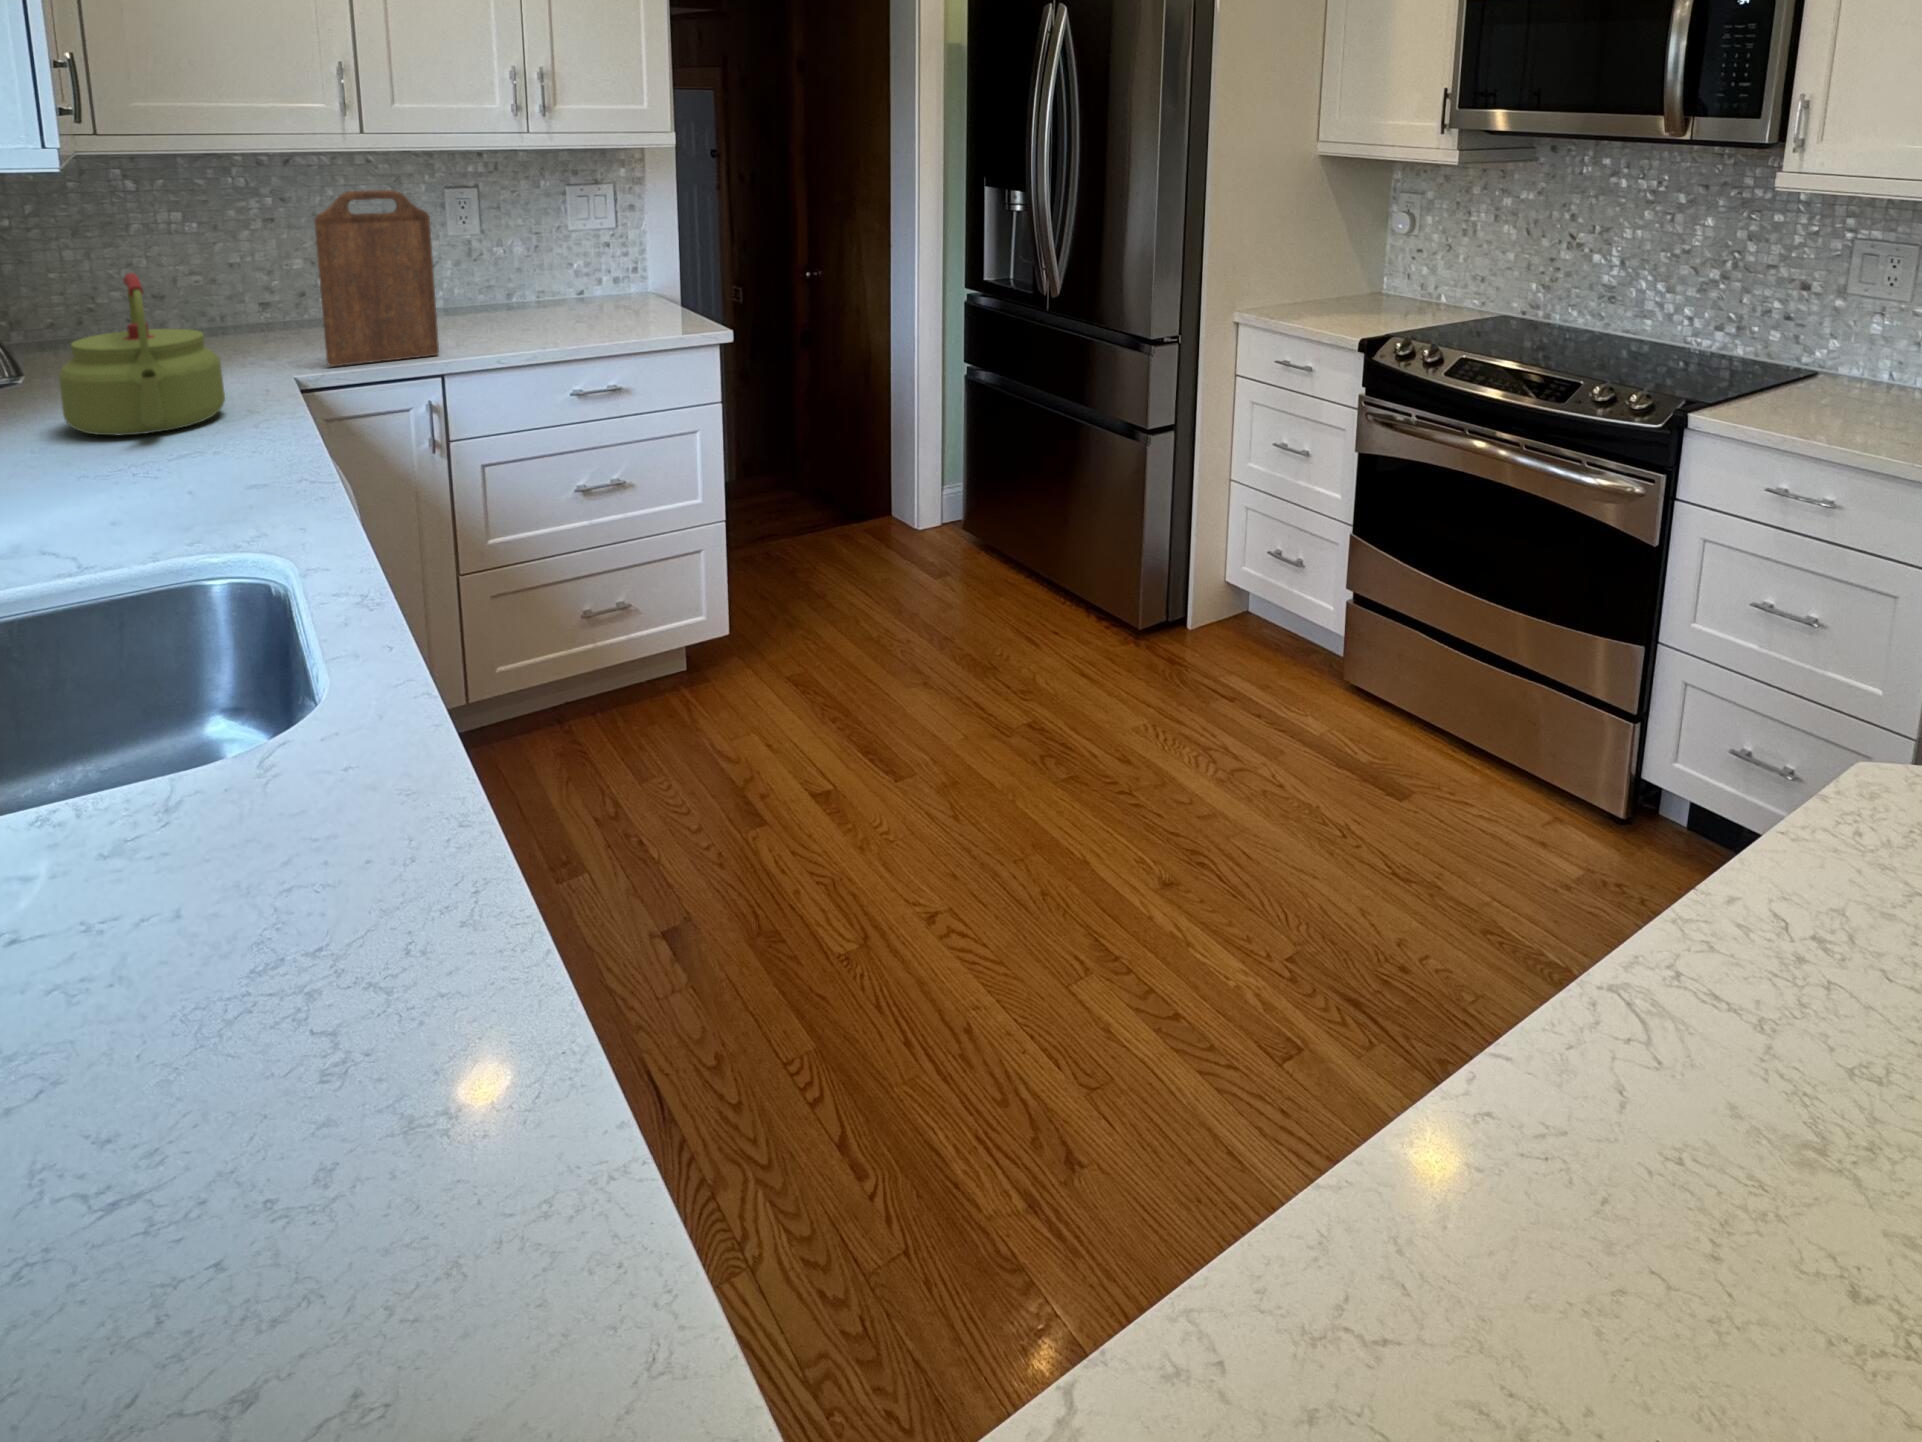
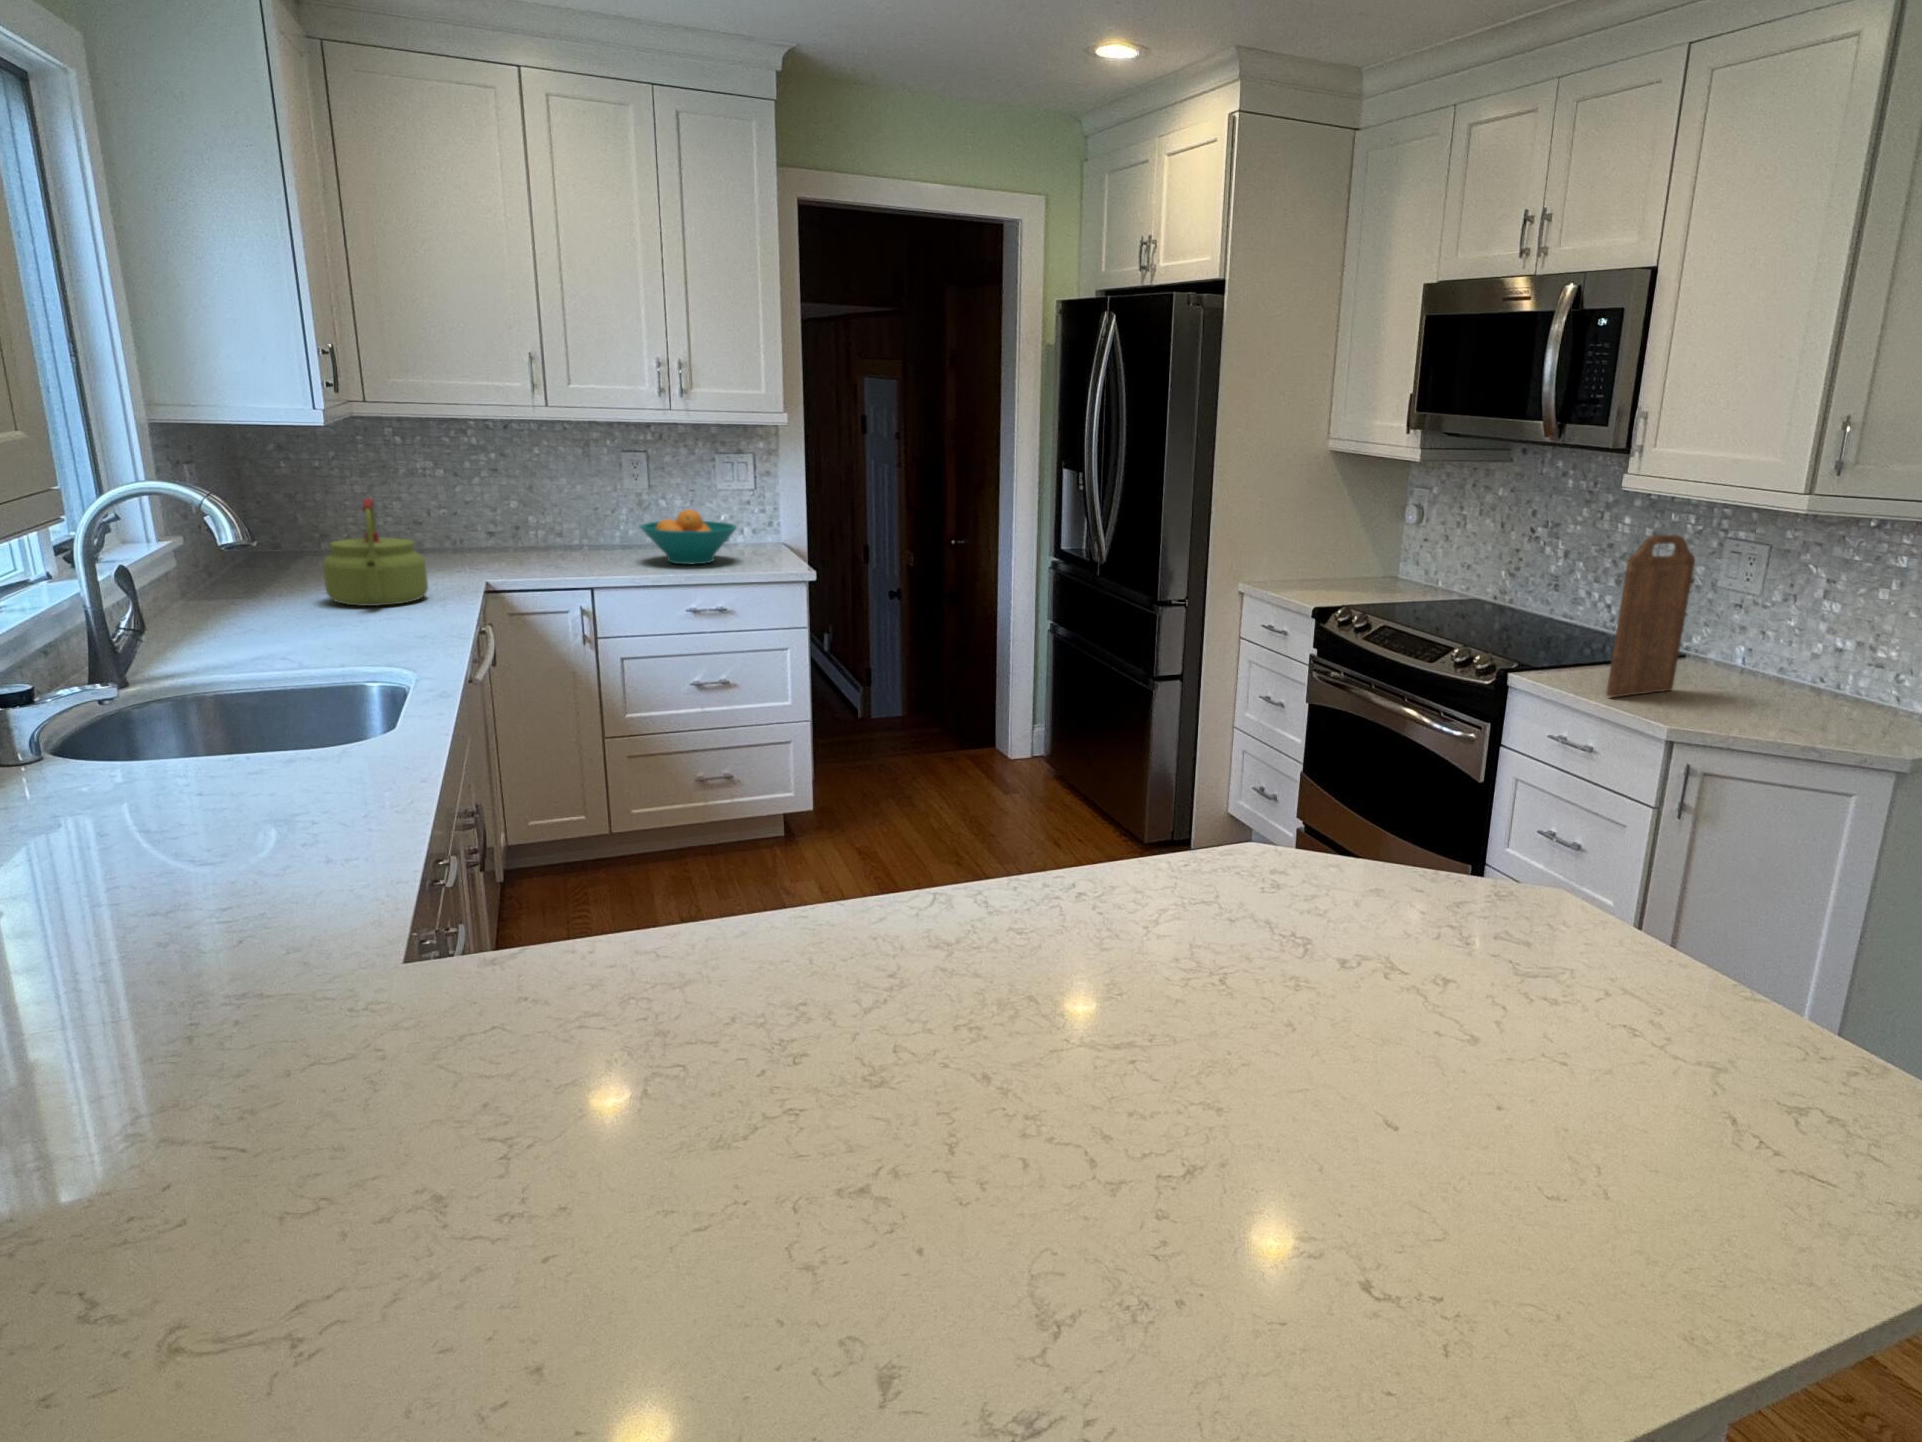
cutting board: present [314,190,439,366] -> present [1606,535,1695,697]
fruit bowl: none [492,259,622,332] -> present [641,509,736,565]

